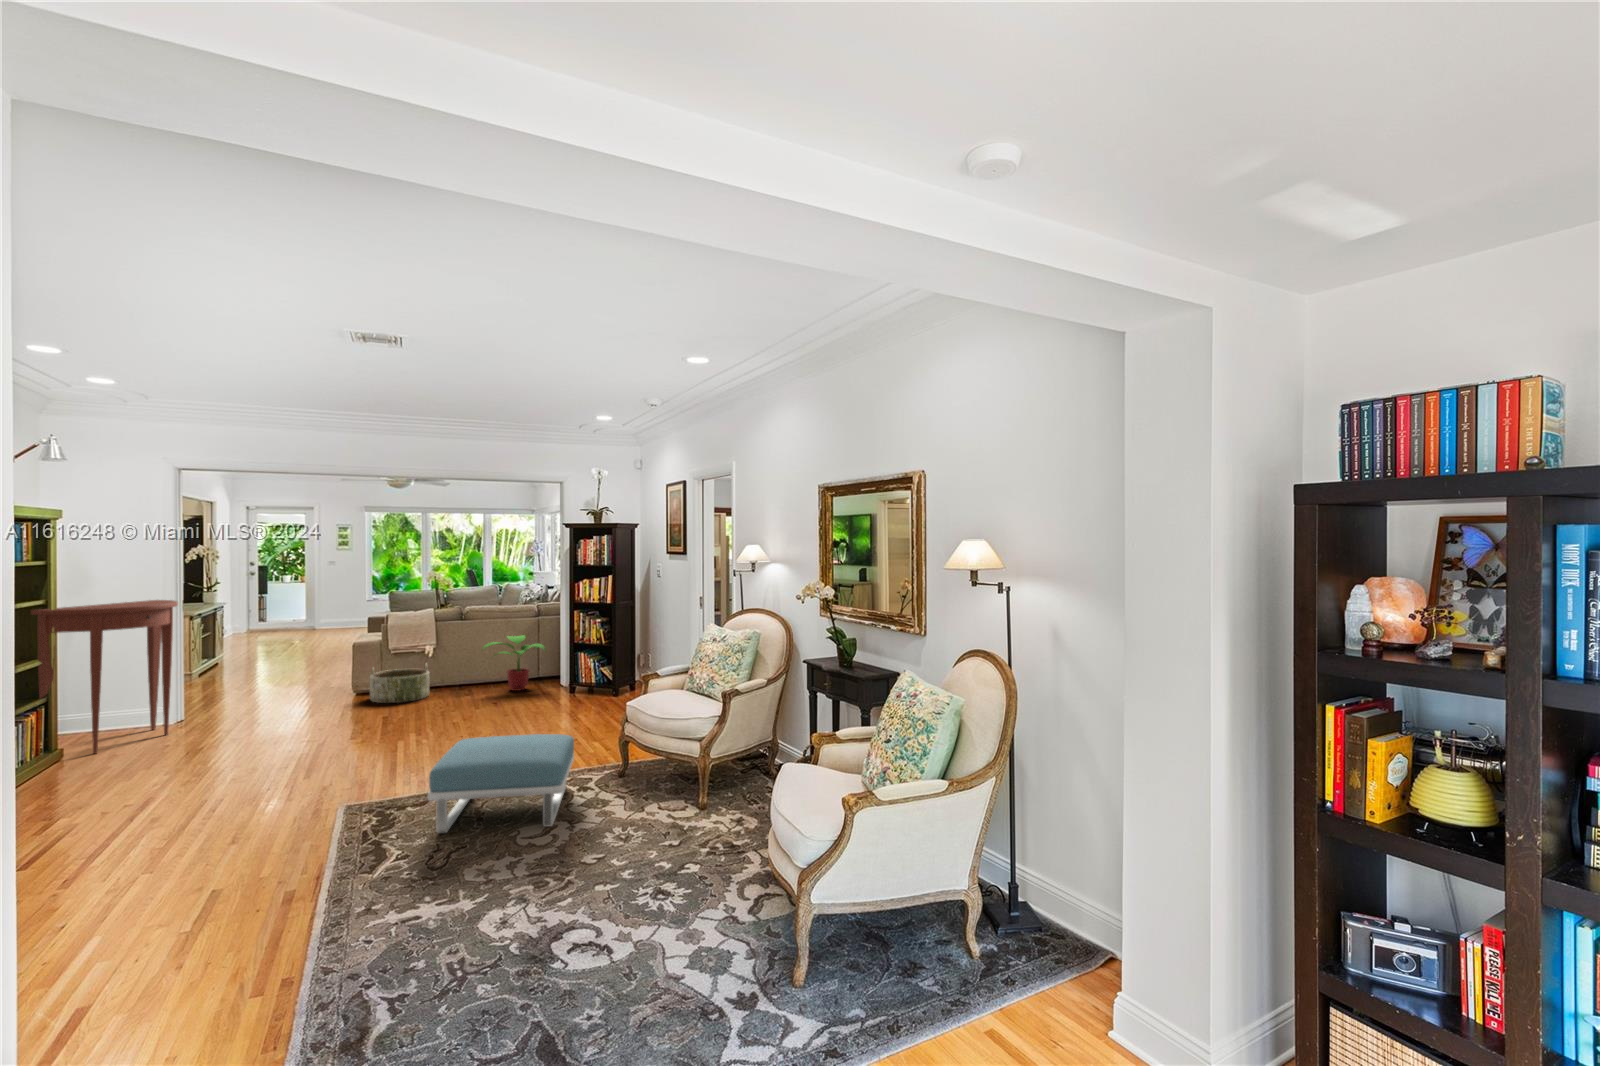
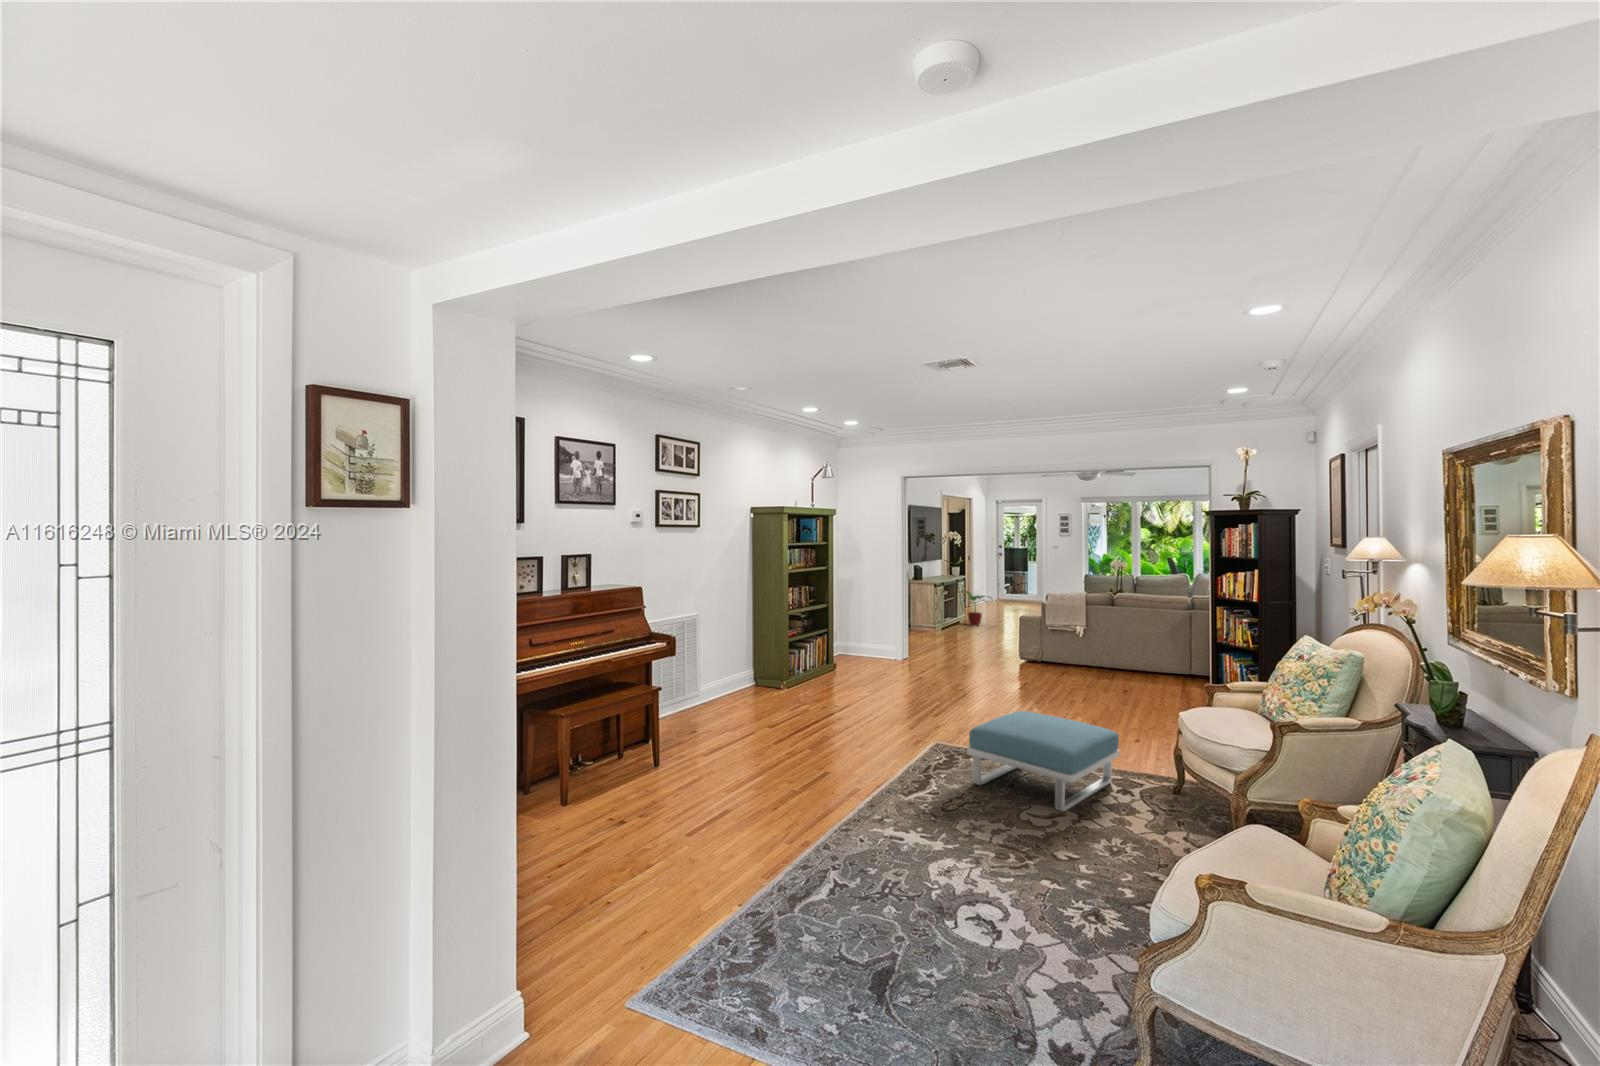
console table: present [31,600,178,754] -> none [824,569,900,667]
potted plant: present [483,635,546,691] -> present [963,591,985,626]
basket: present [370,664,429,703] -> none [1030,637,1078,672]

